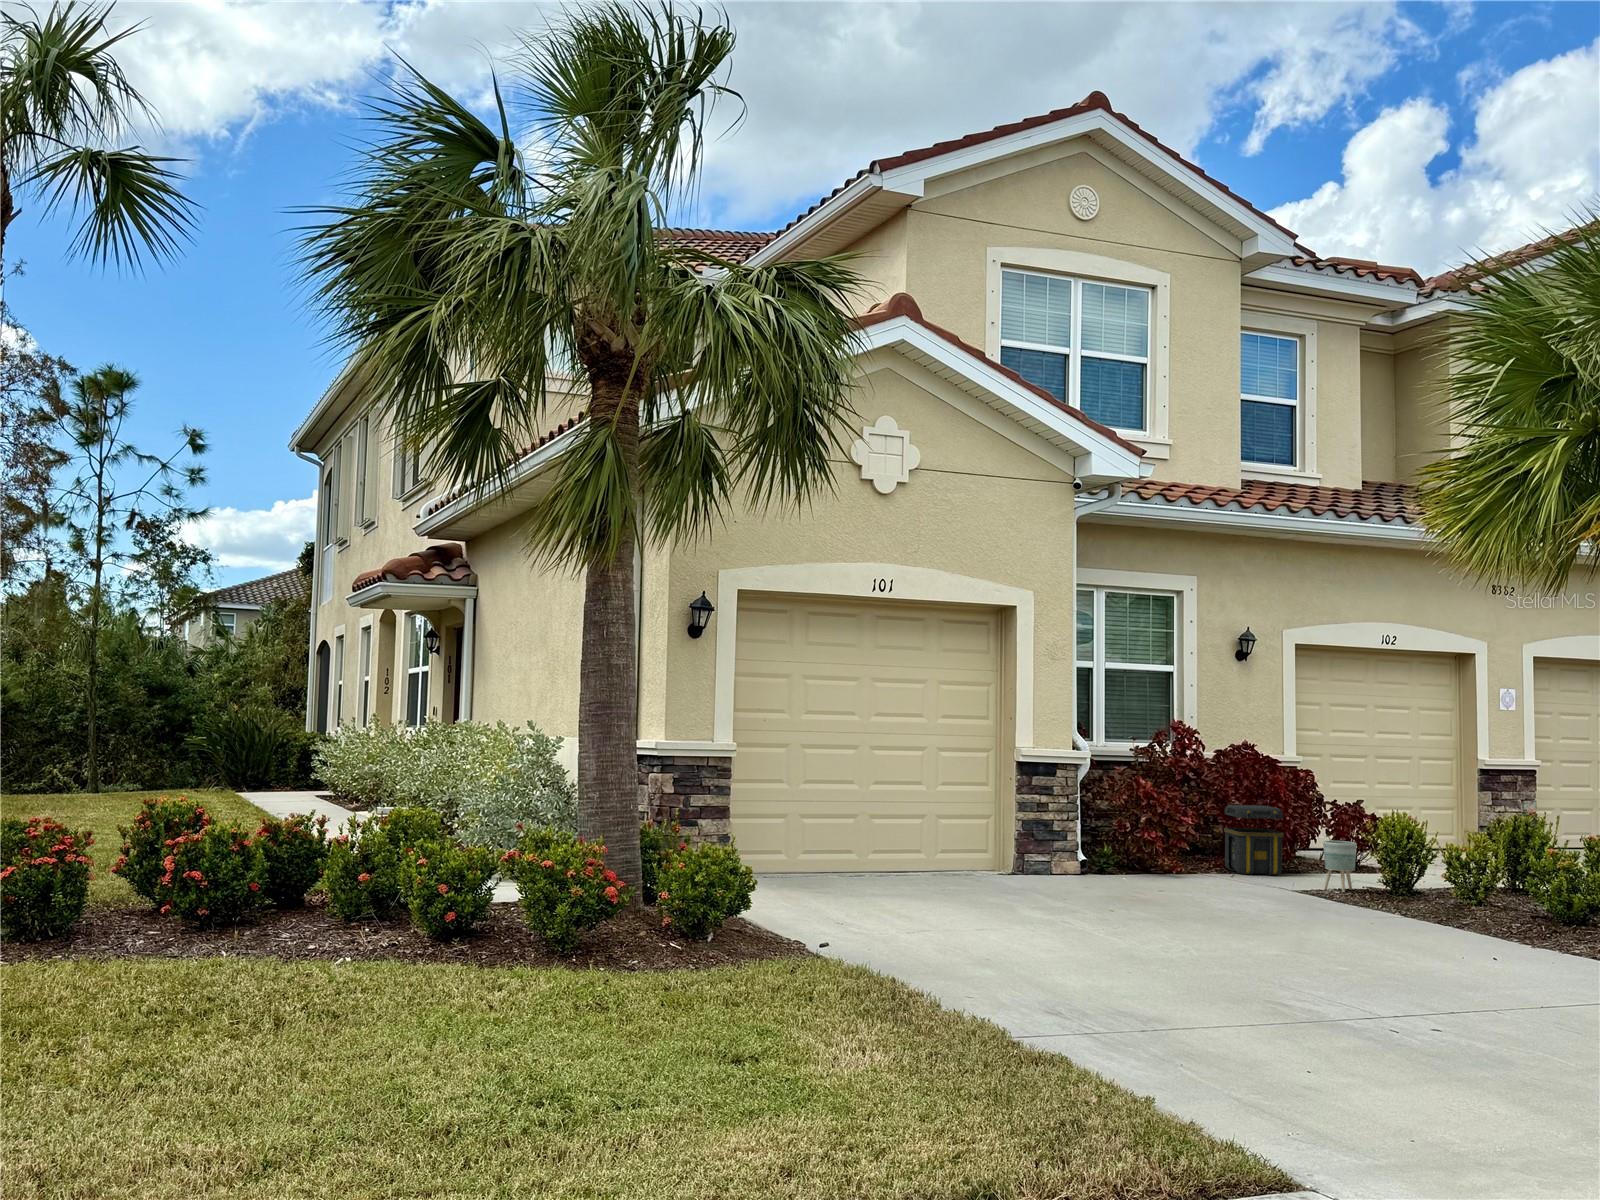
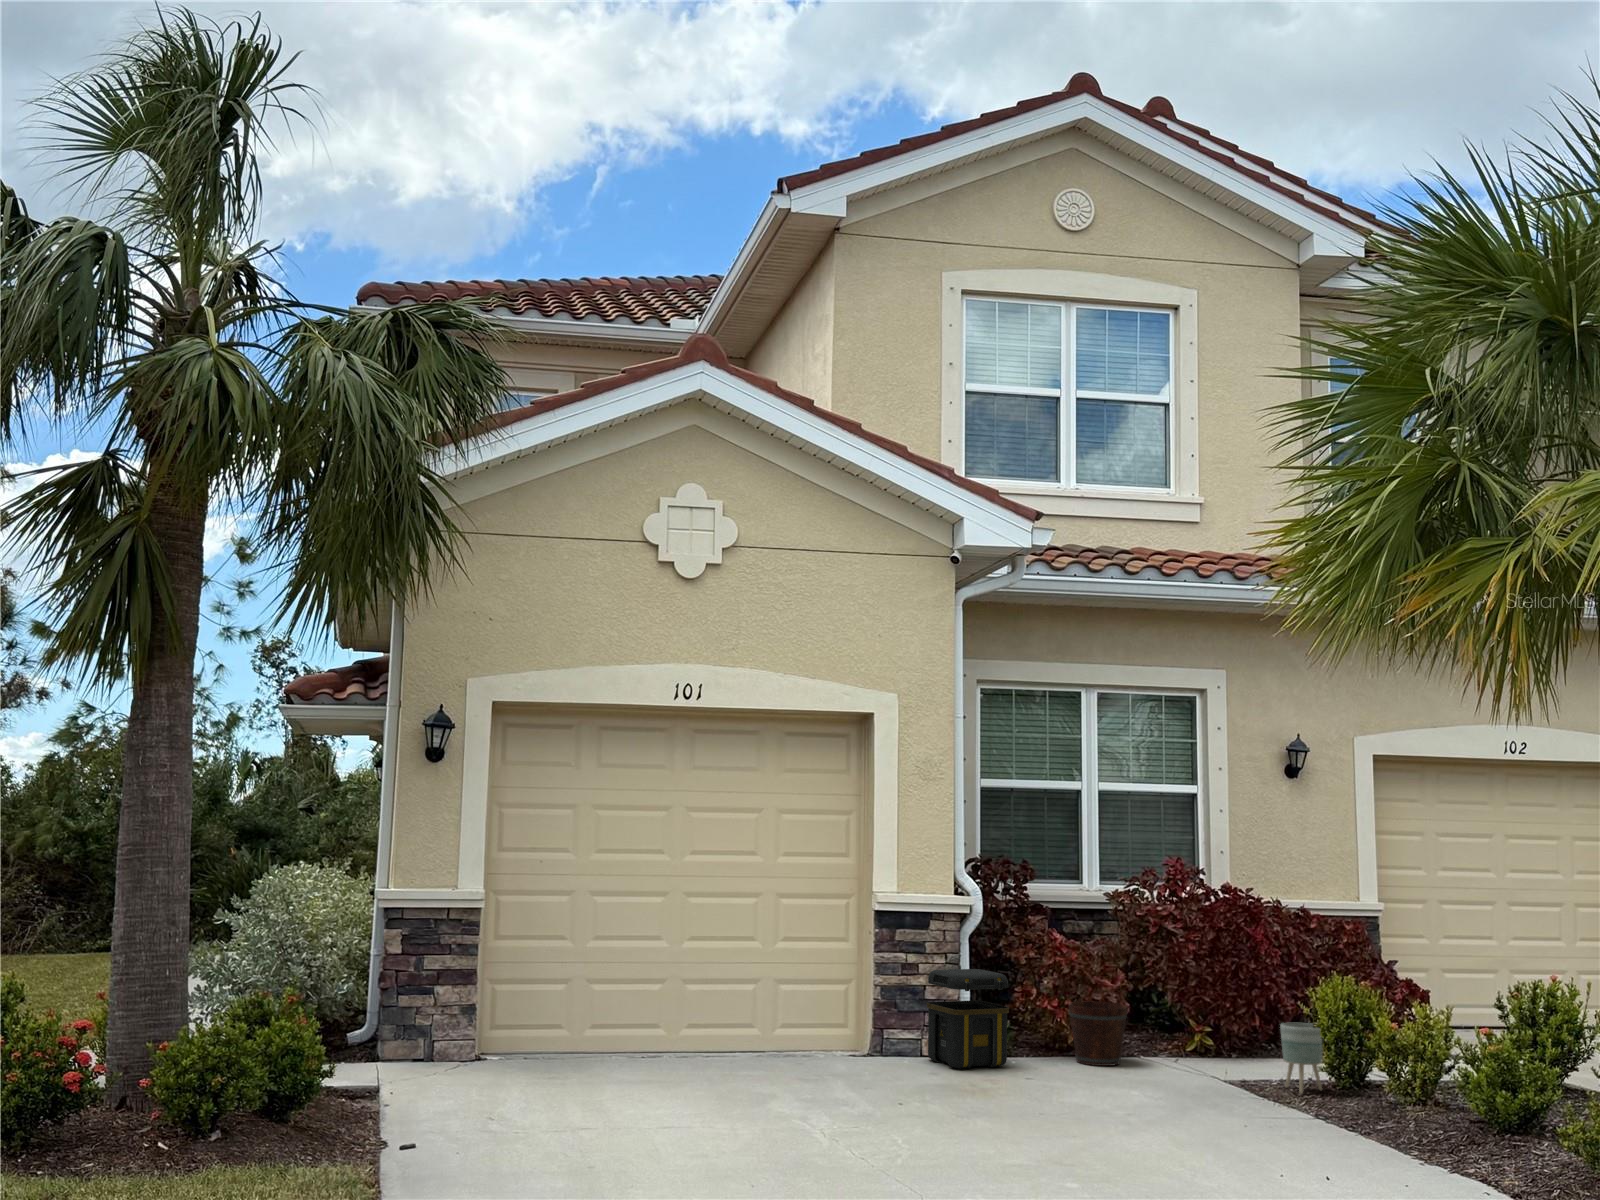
toolbox: present [1224,805,1284,875] -> present [927,969,1009,1069]
bucket: none [1148,828,1195,878] -> present [1069,999,1128,1066]

